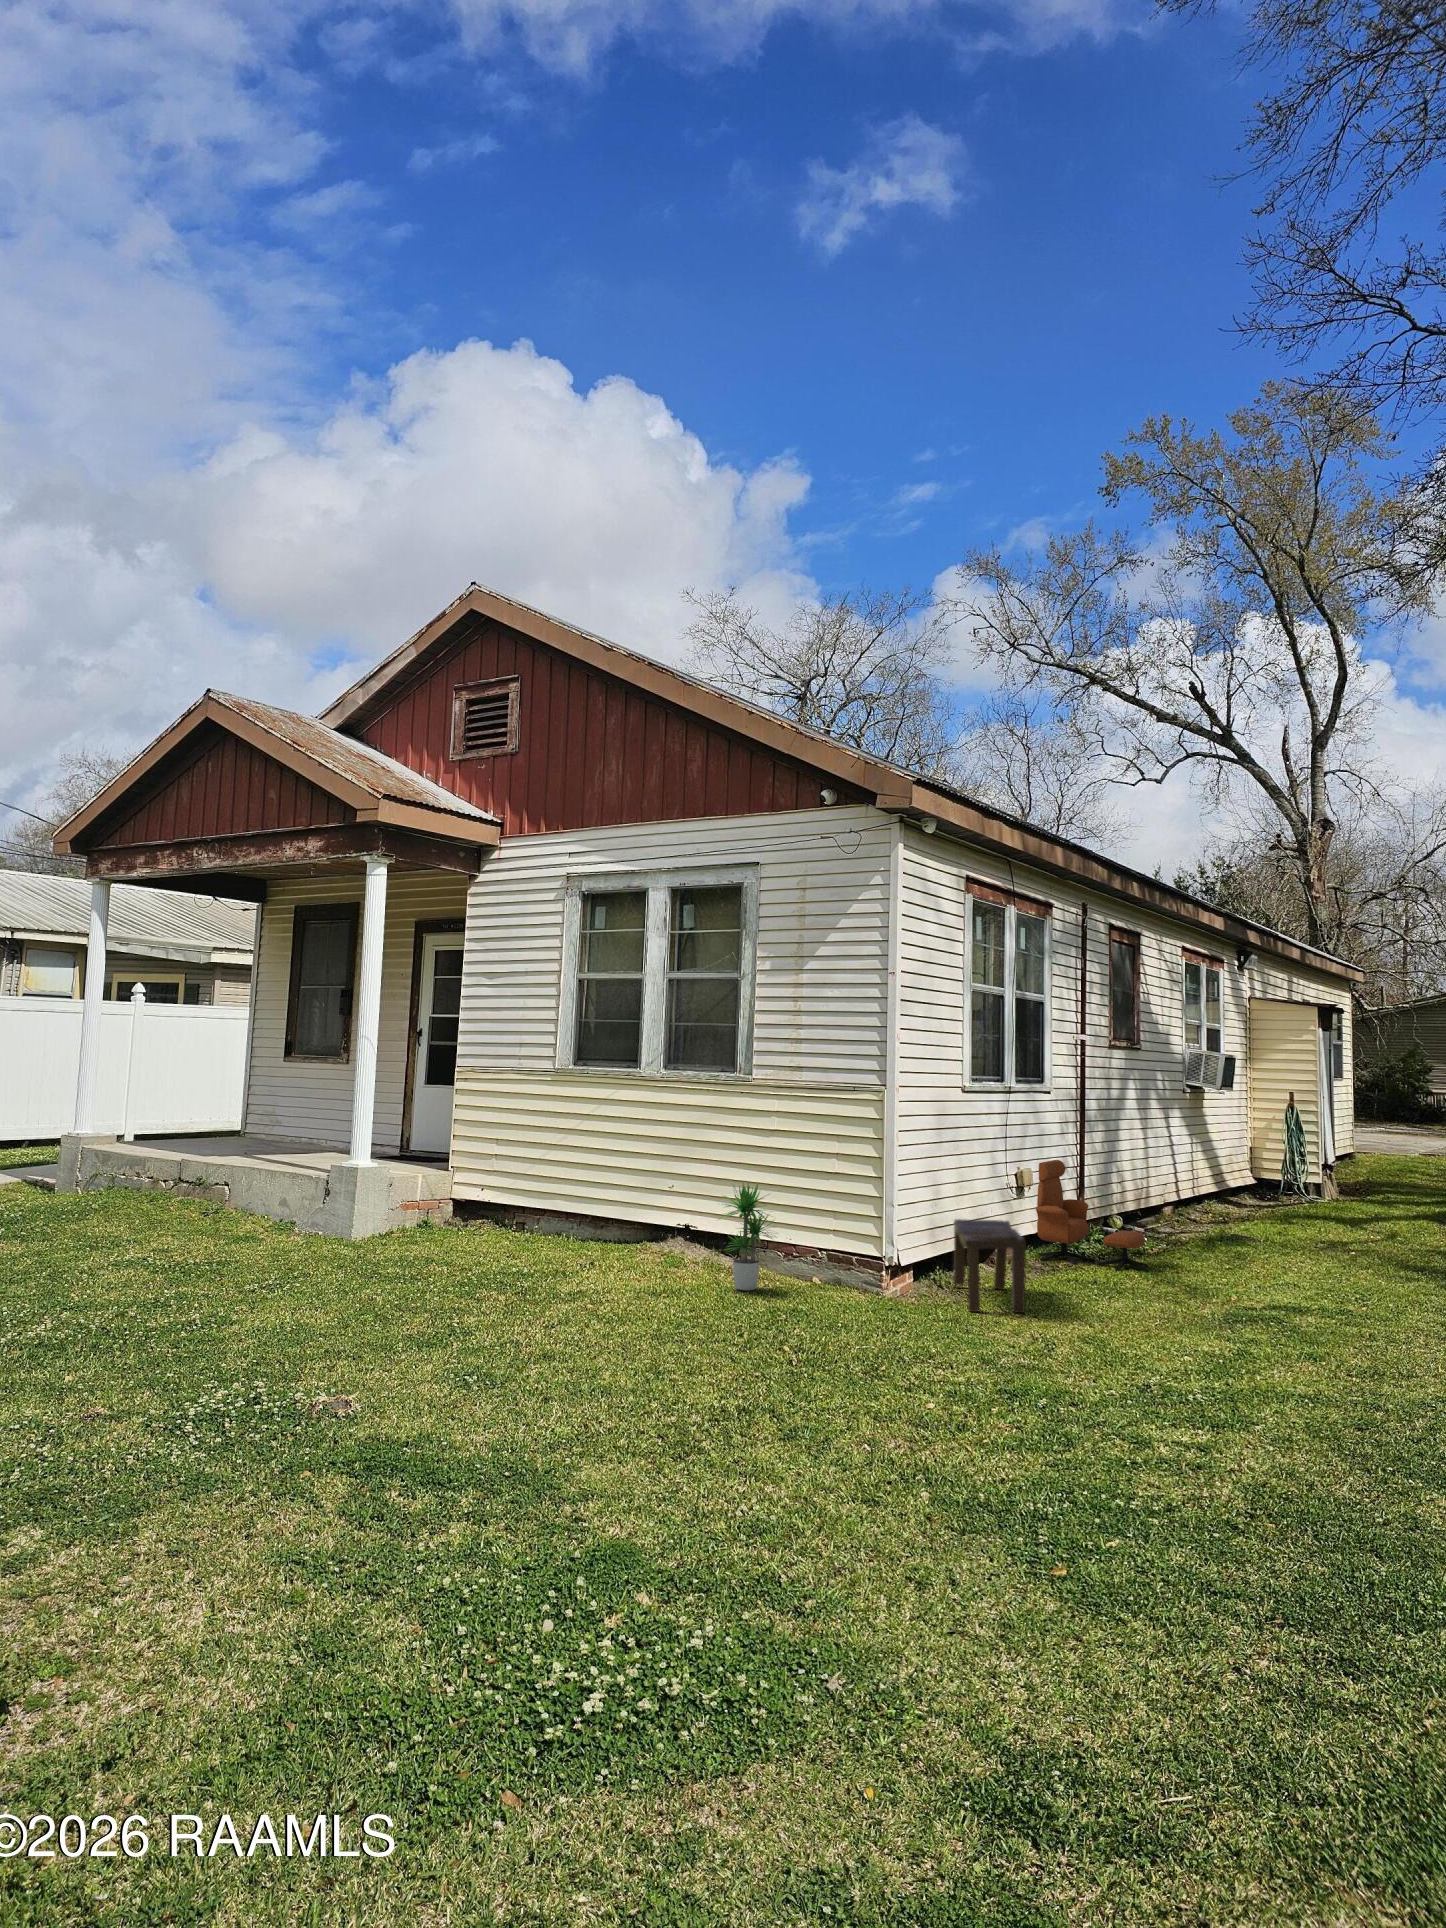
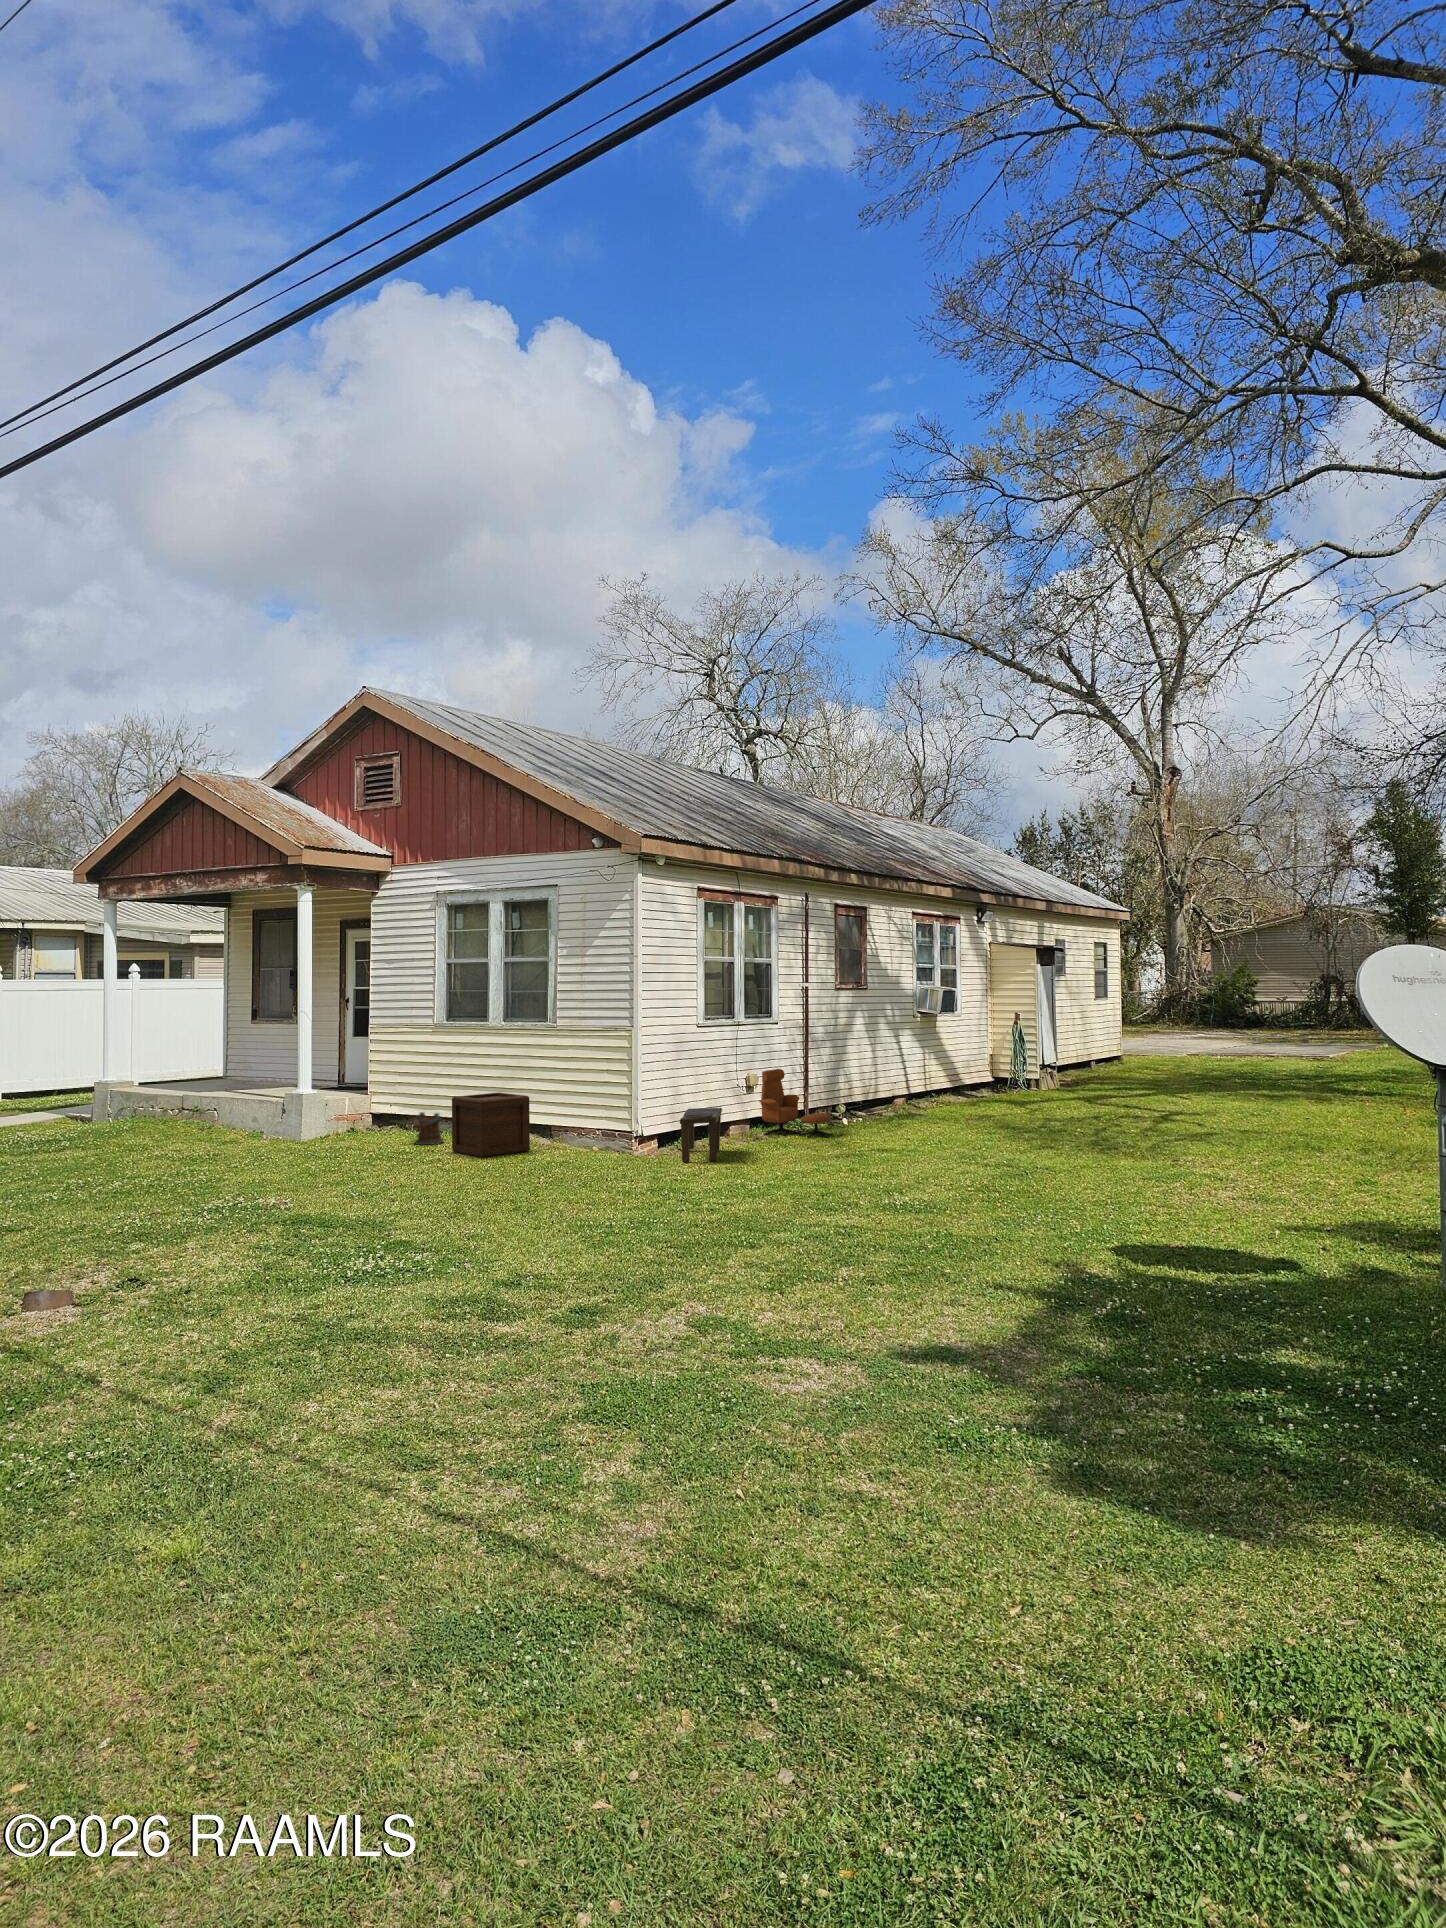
wooden crate: none [583,1179,706,1284] -> present [452,1093,530,1157]
potted plant: present [720,1183,776,1291] -> none [530,1089,572,1158]
bucket: none [519,1202,564,1254] -> present [414,1112,444,1145]

